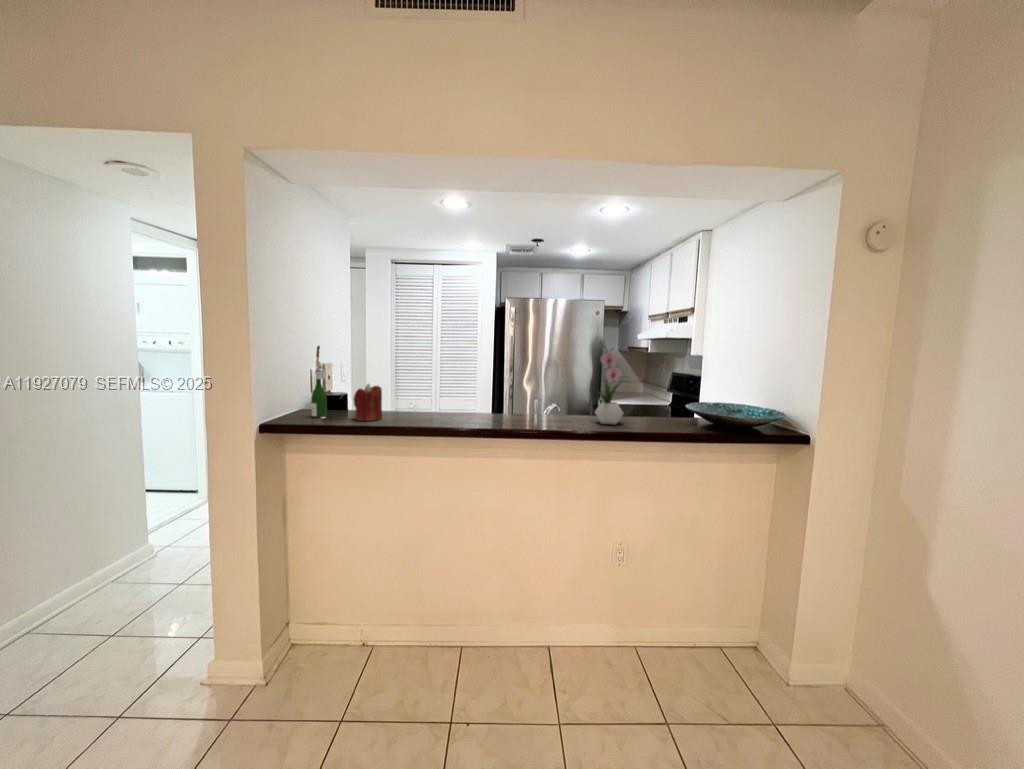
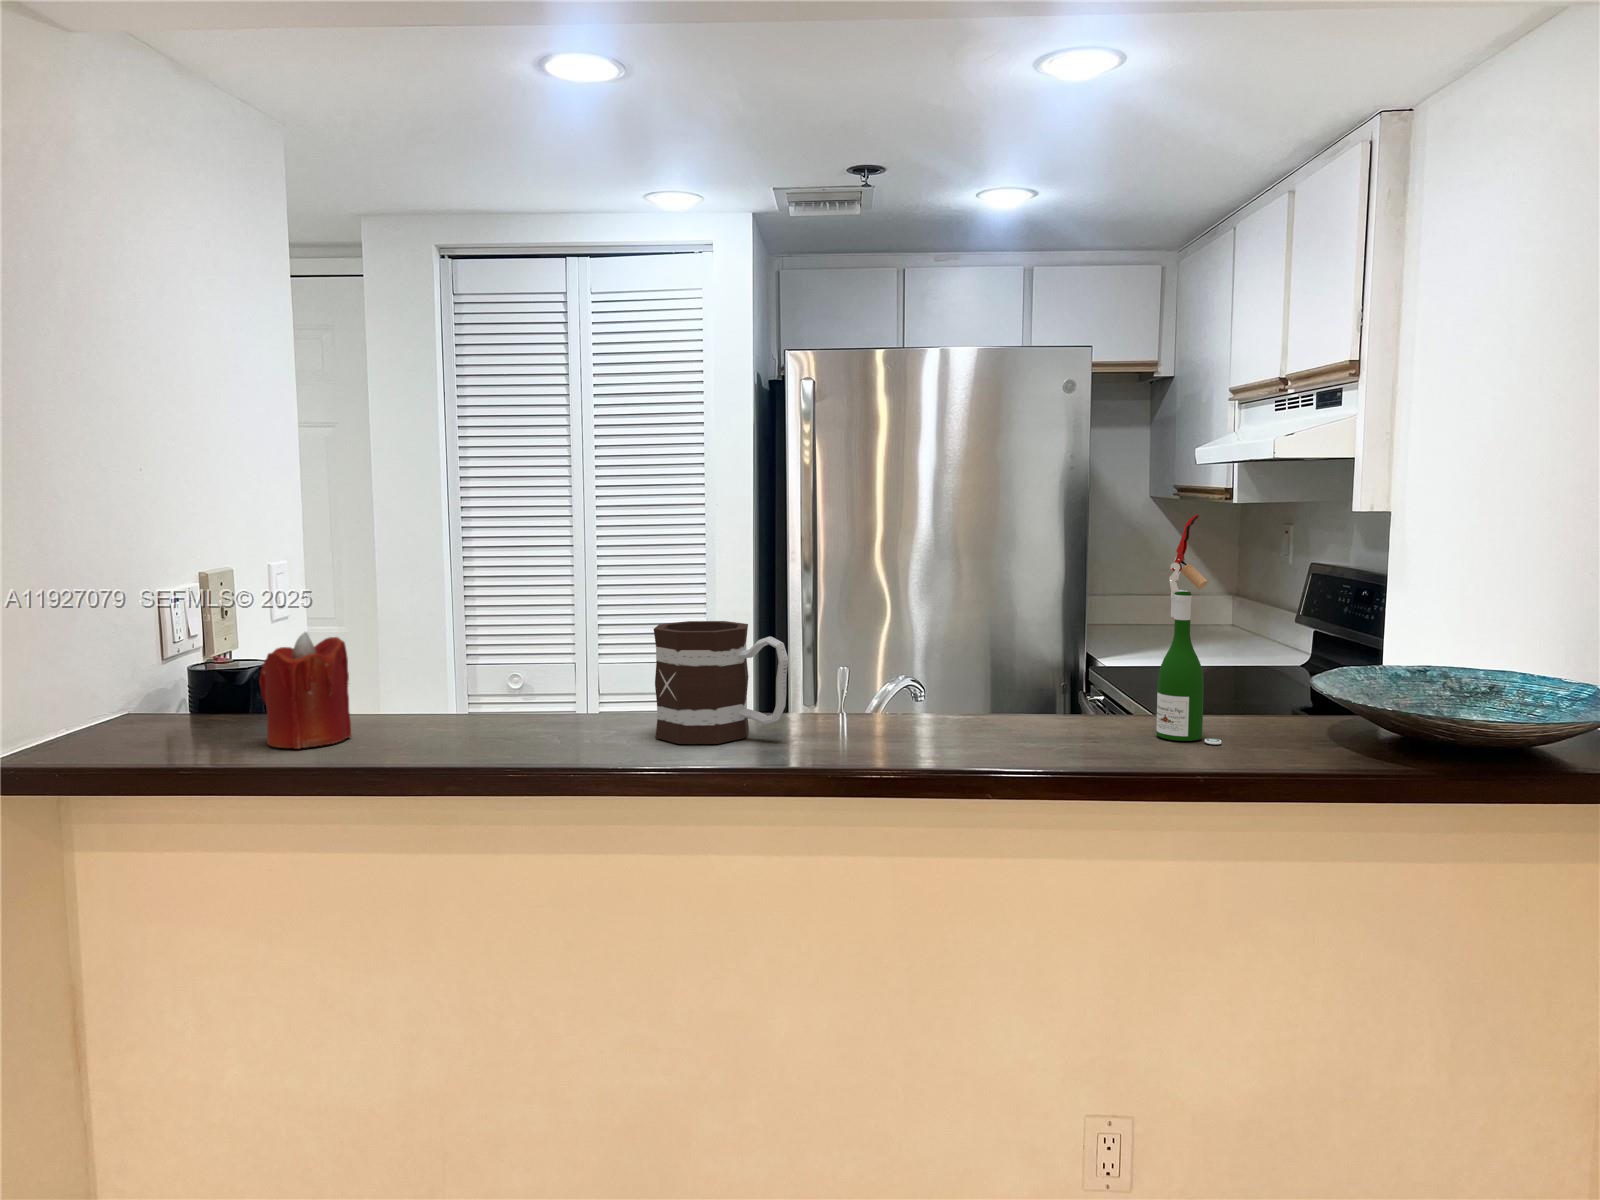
flower arrangement: present [595,341,623,424] -> none [1011,477,1105,749]
wine bottle: present [311,346,327,419] -> present [1156,515,1221,744]
mug: none [482,383,526,422] -> present [654,621,788,744]

